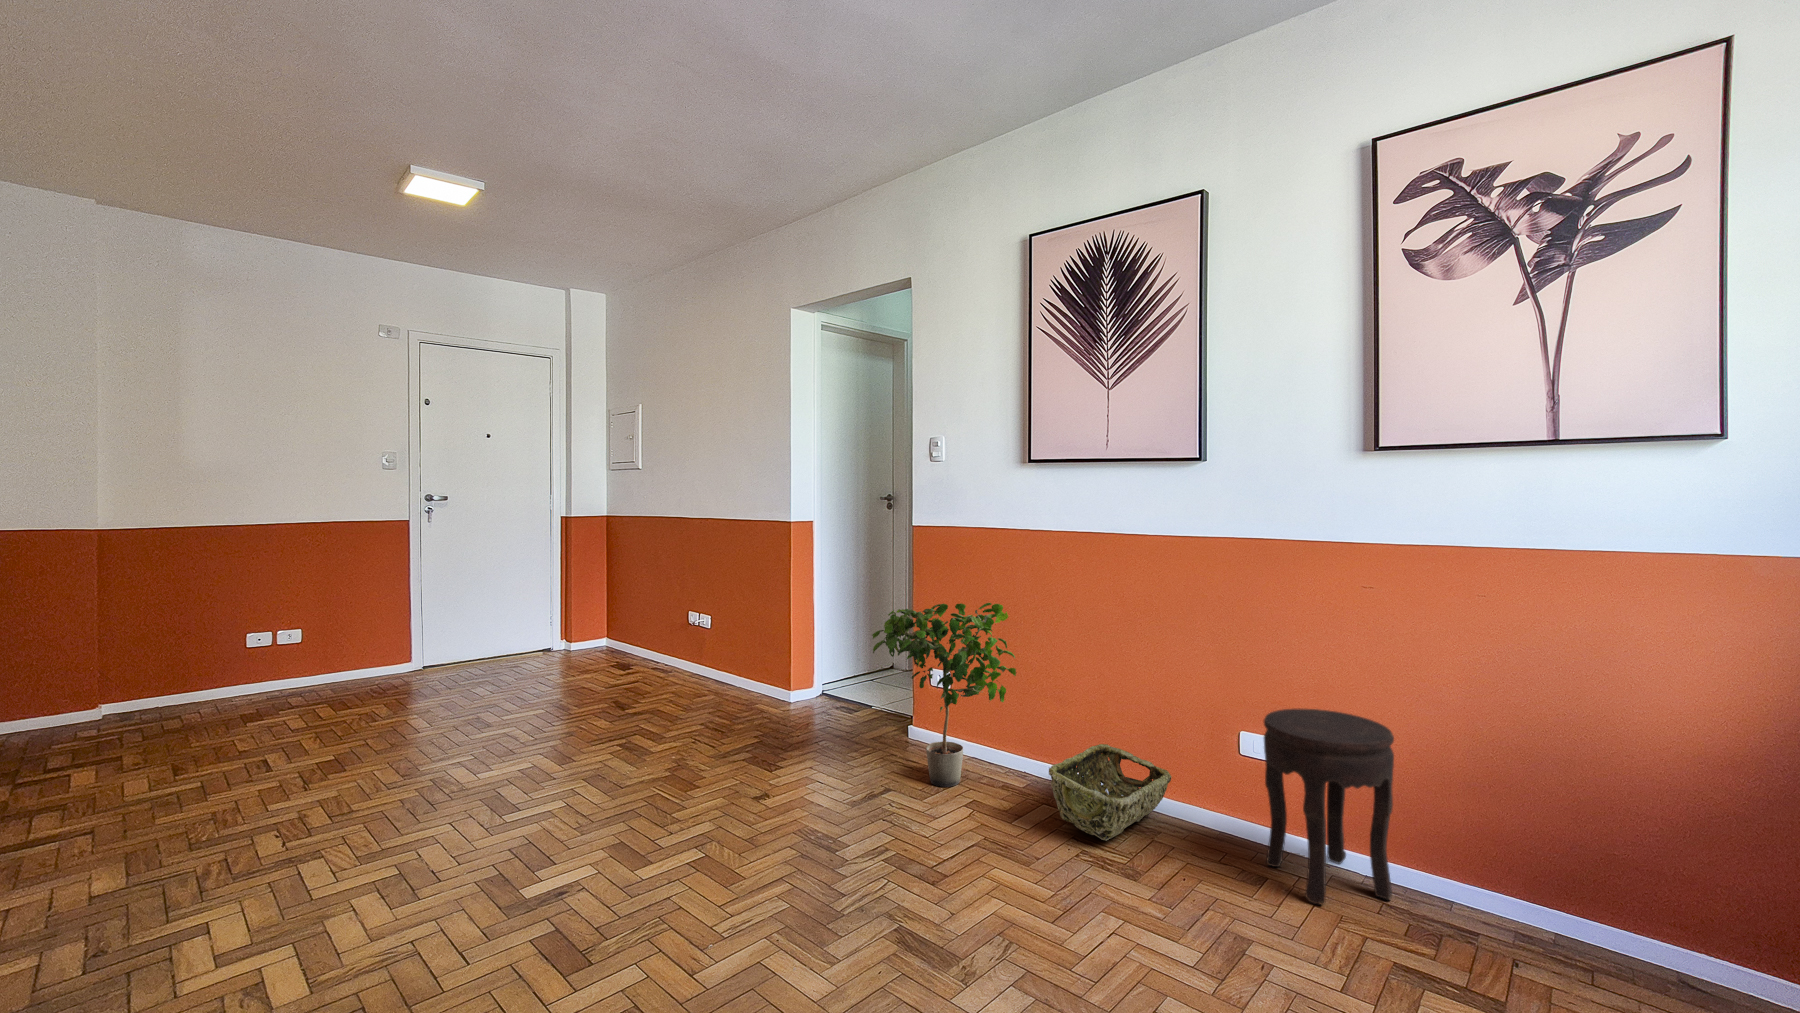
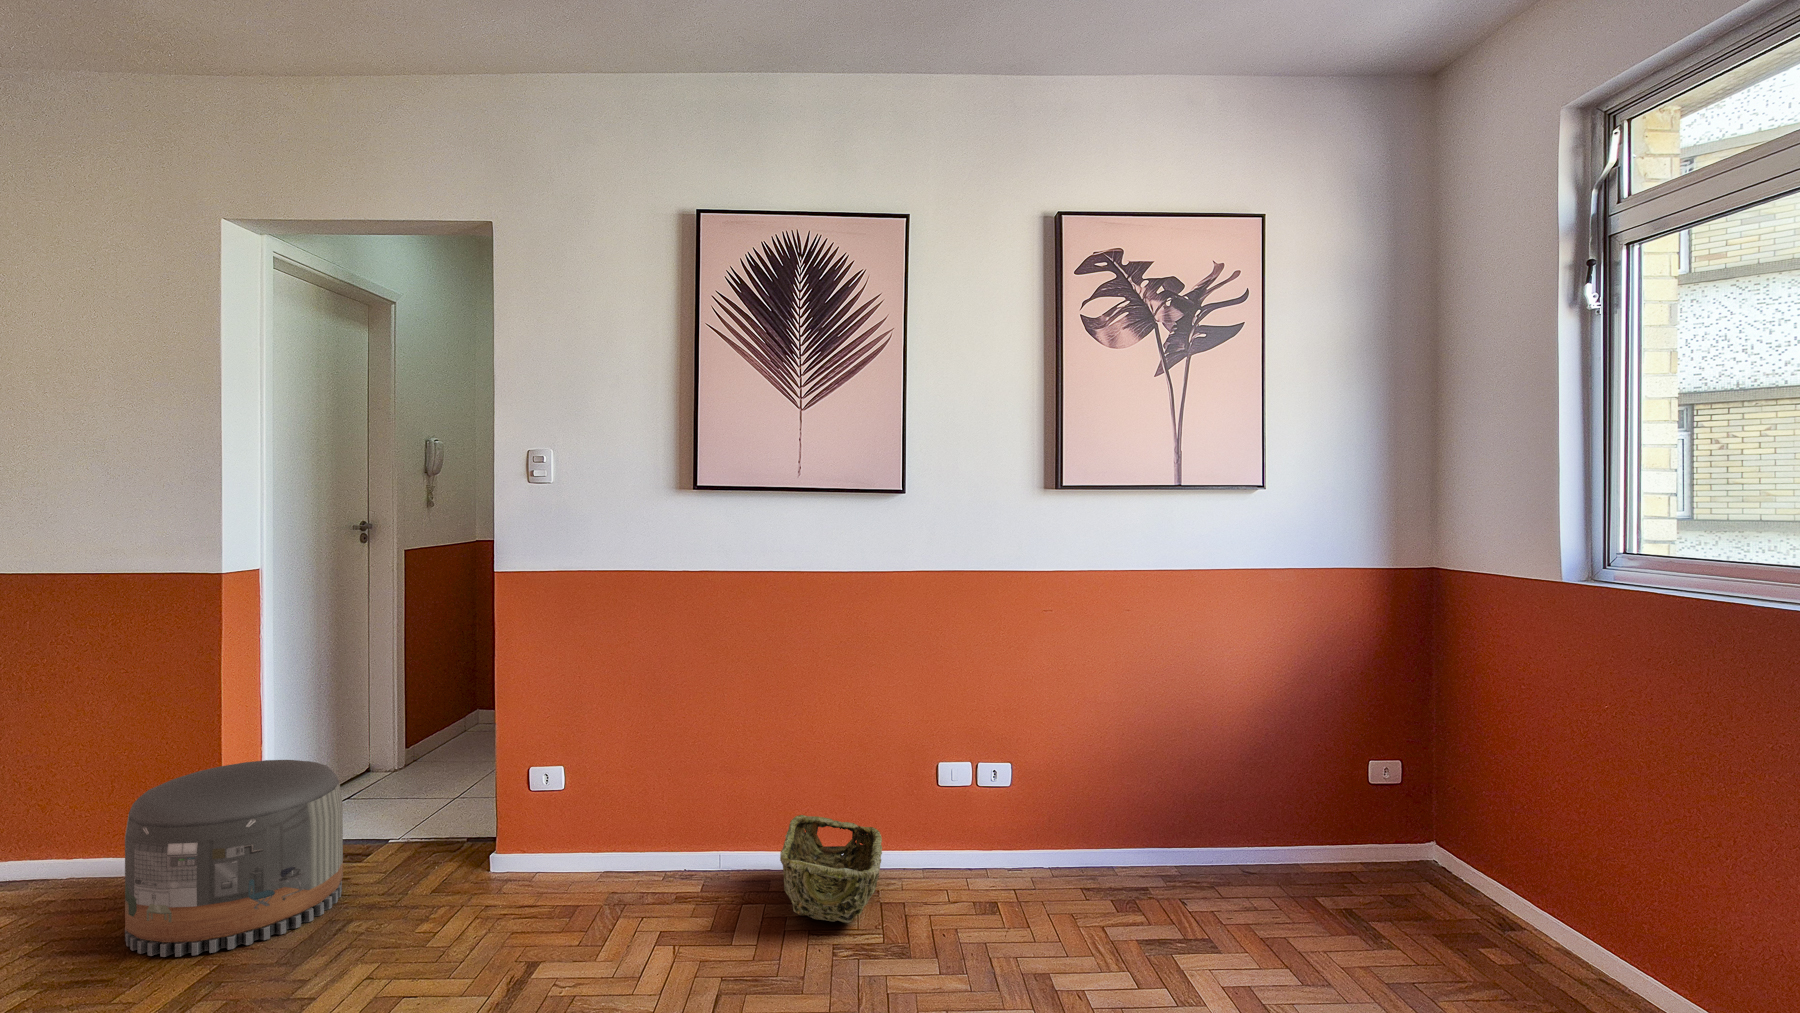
potted plant: present [872,603,1016,787] -> none [482,667,698,927]
pouf: none [729,637,834,741] -> present [125,760,343,957]
side table: present [1264,709,1394,905] -> none [989,732,1096,916]

